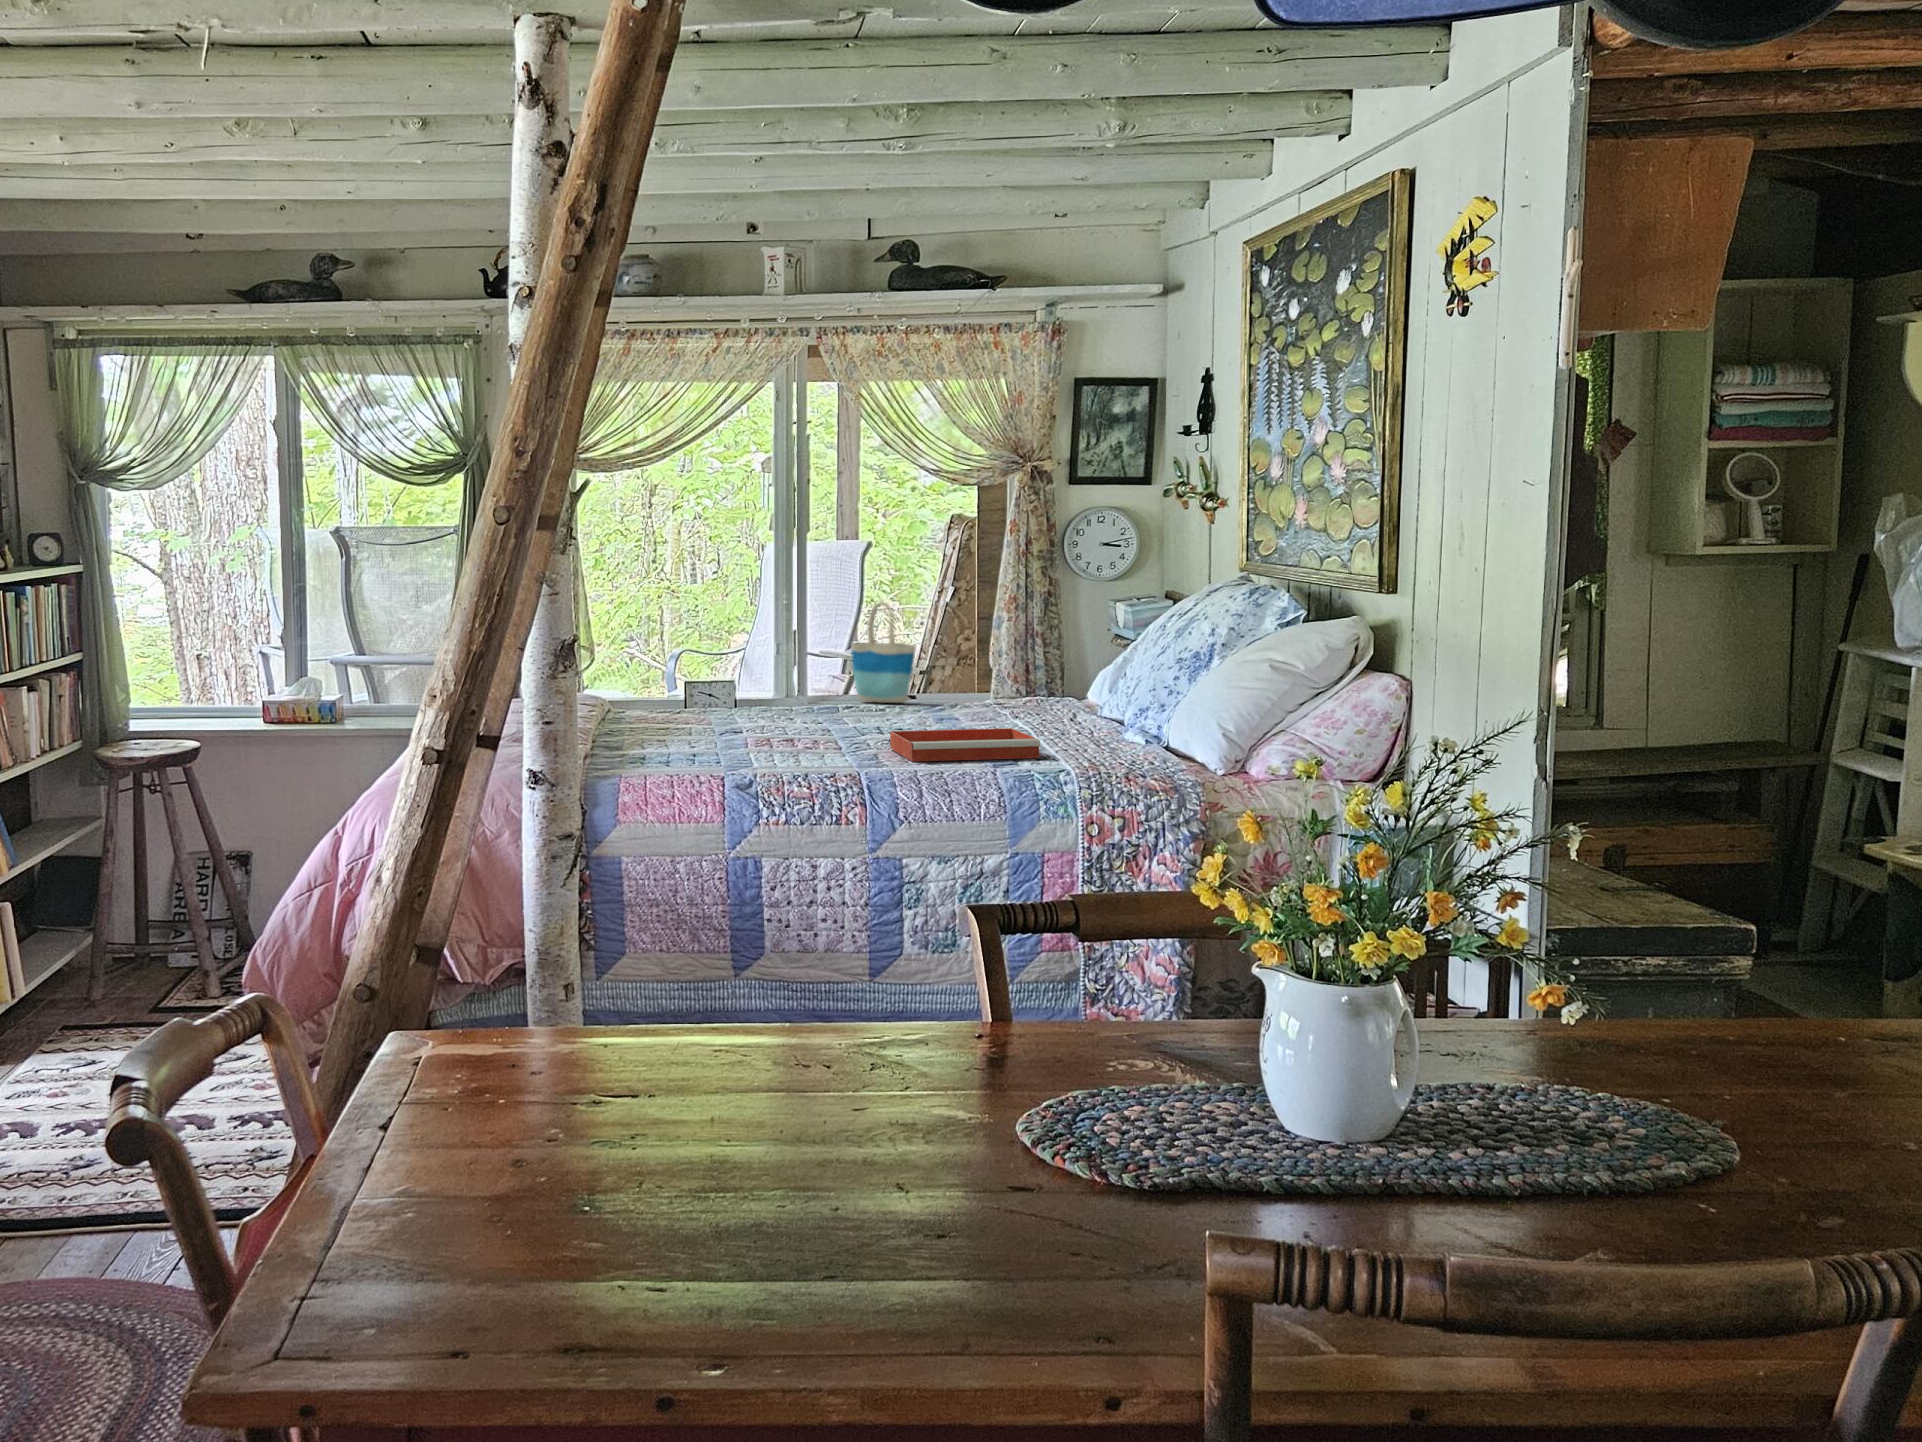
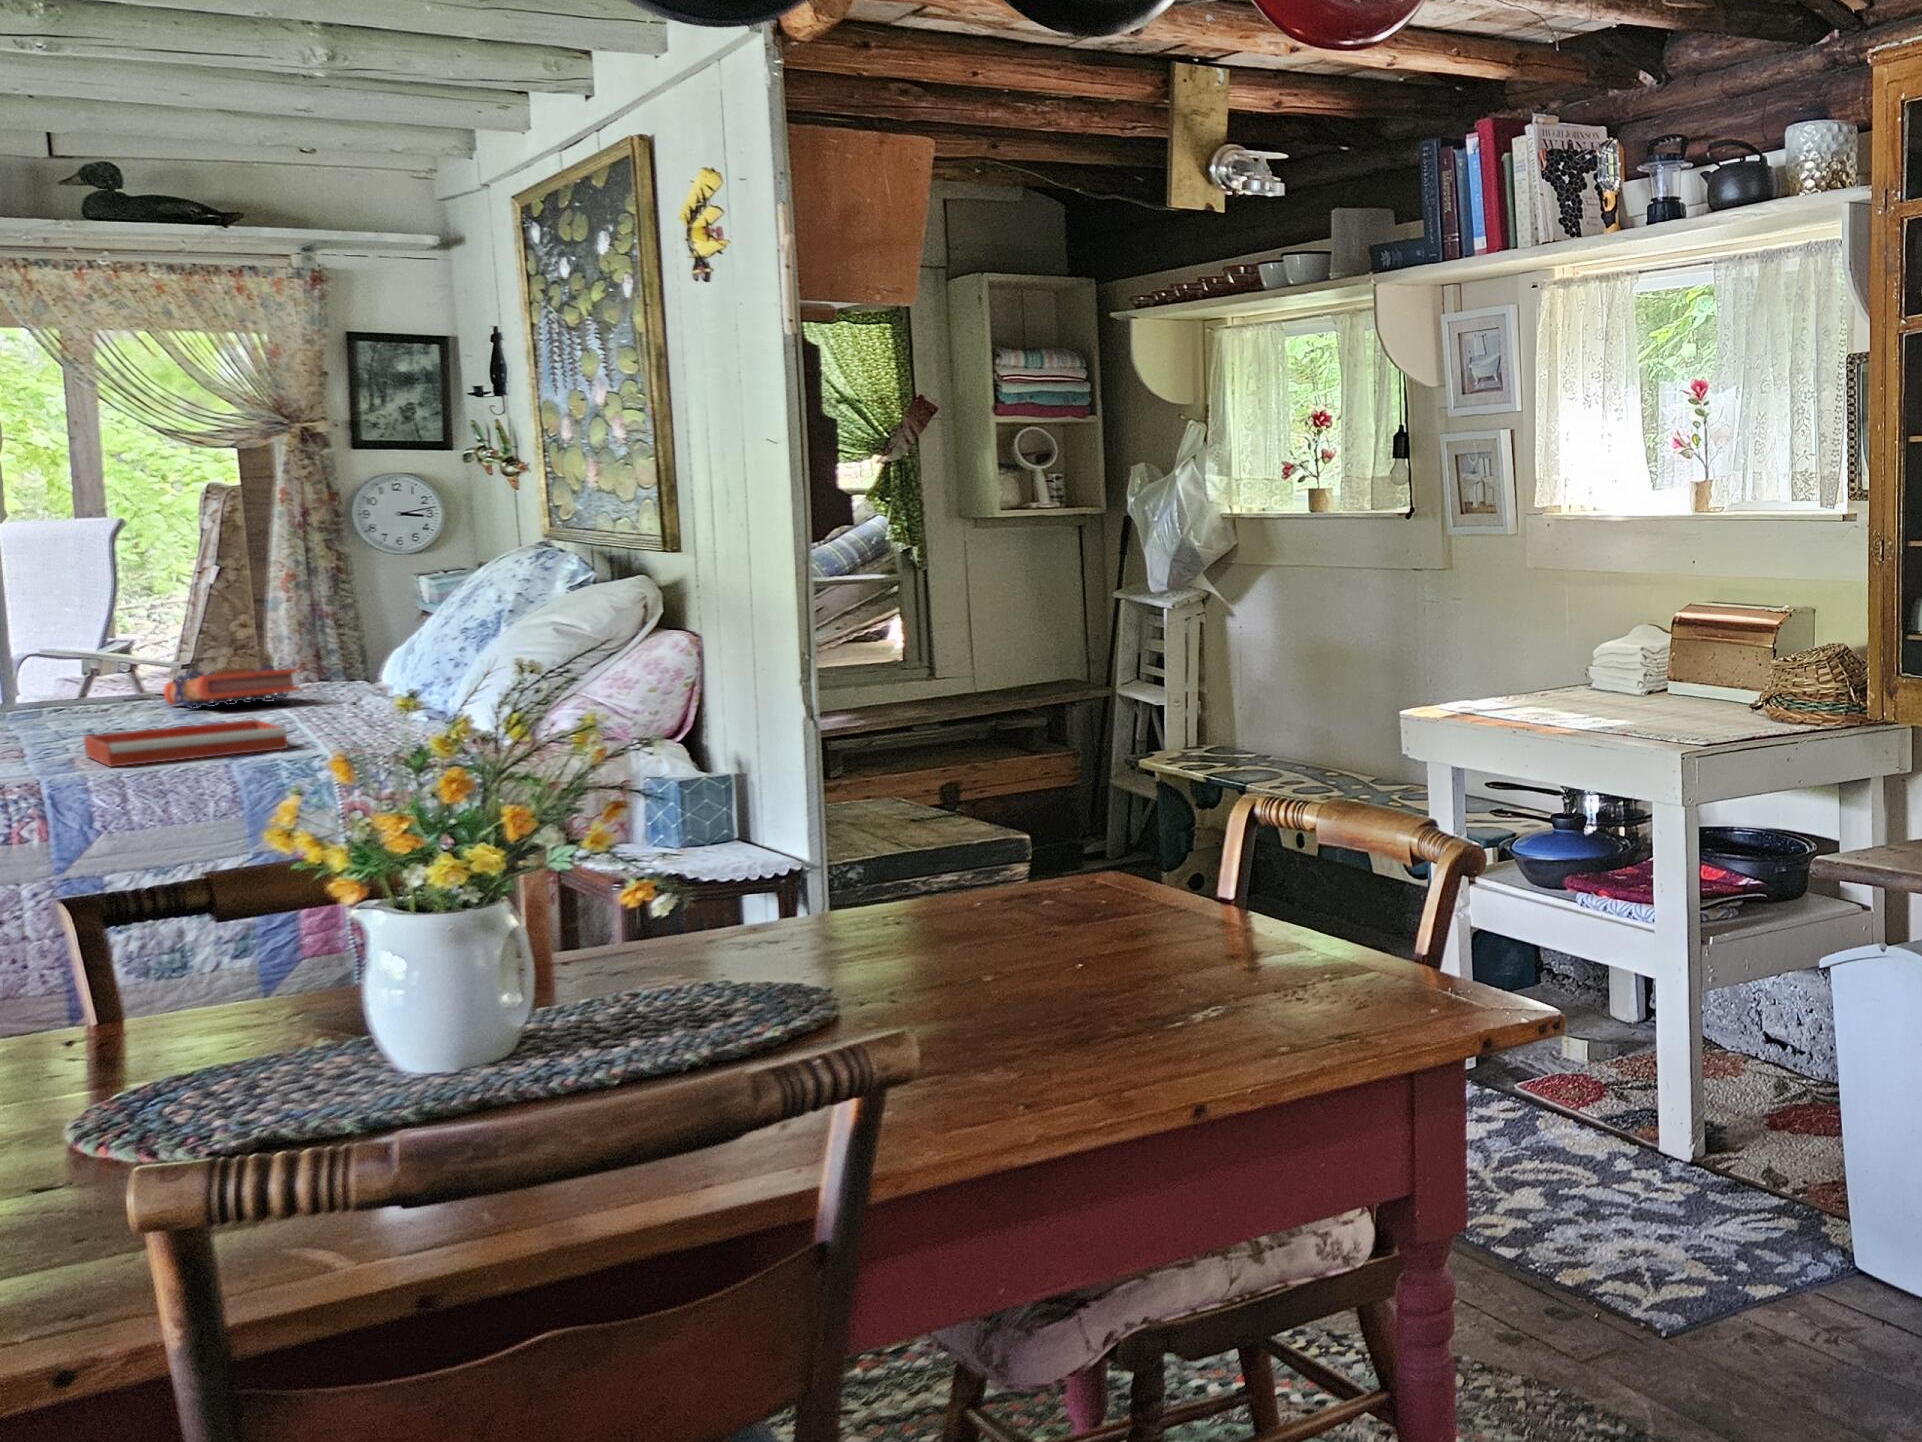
tote bag: present [851,602,916,703] -> none [48,587,143,708]
book: none [928,676,1031,710] -> present [164,665,300,708]

